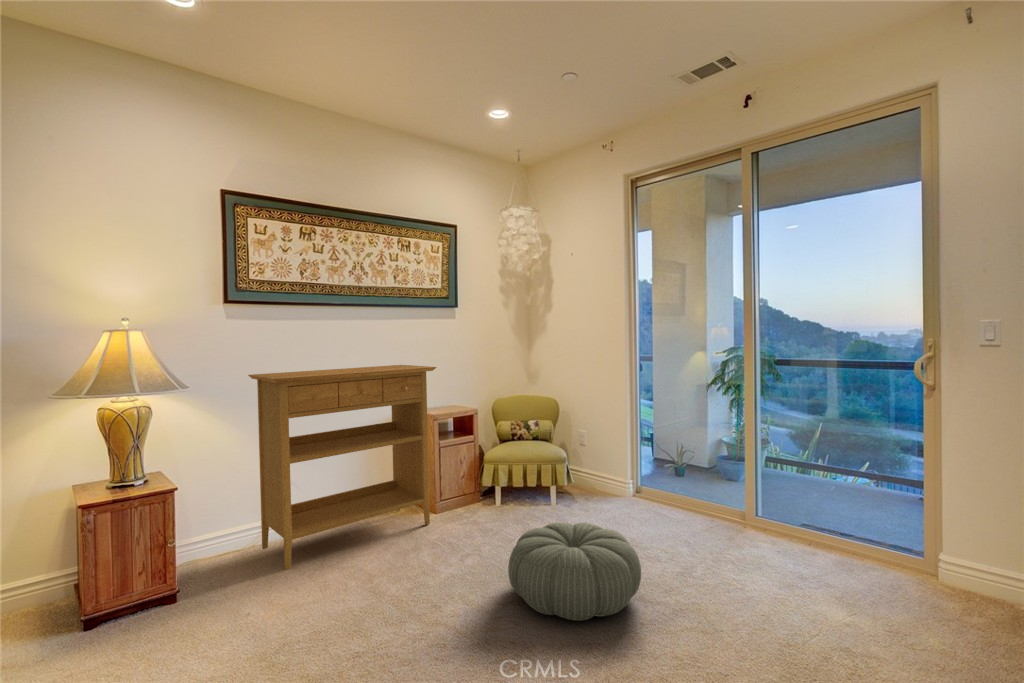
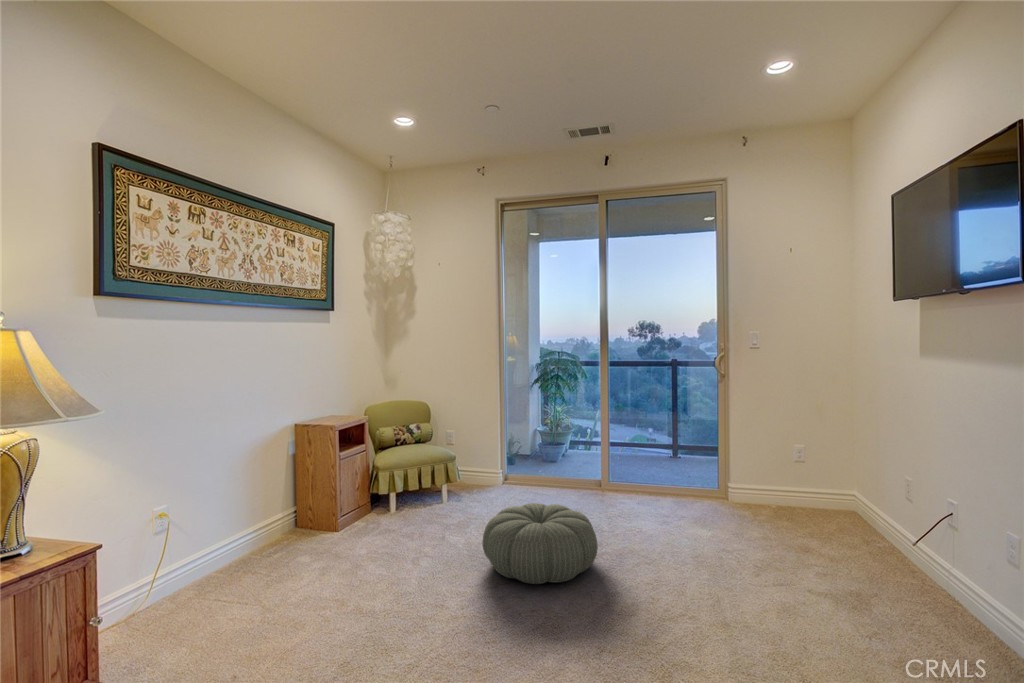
console table: present [248,365,437,570] -> none [133,373,351,625]

